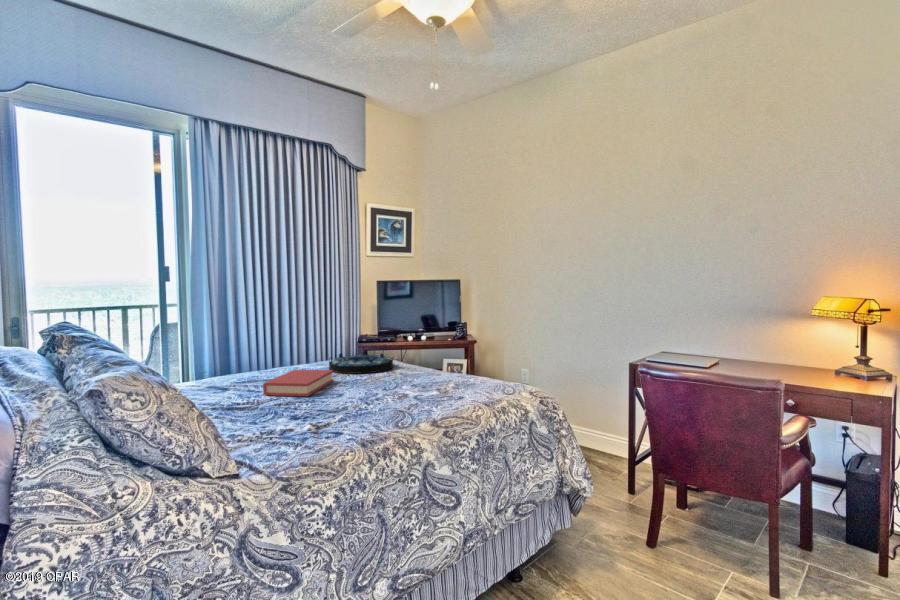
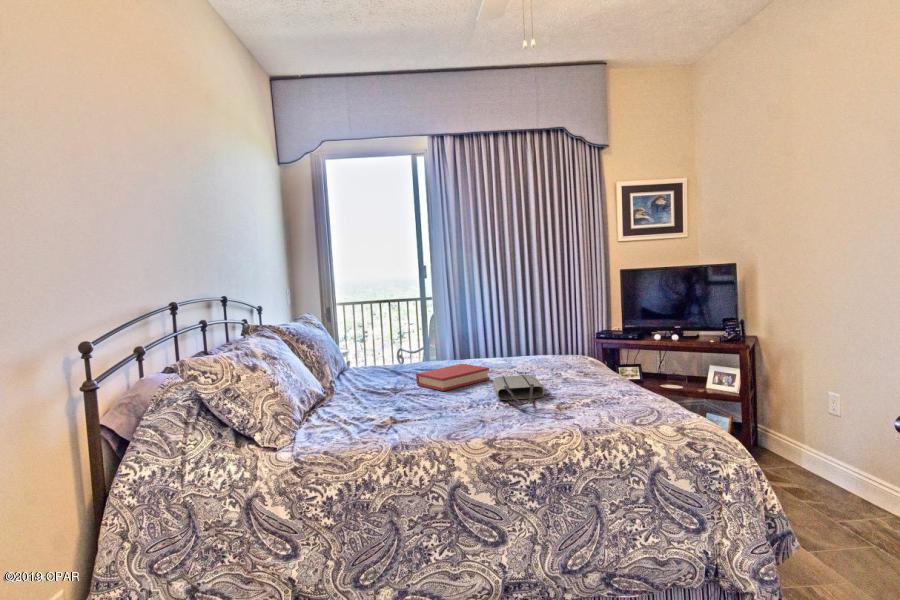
serving tray: present [329,351,393,374] -> none [506,350,573,375]
tote bag: none [351,372,419,396] -> present [493,375,544,405]

